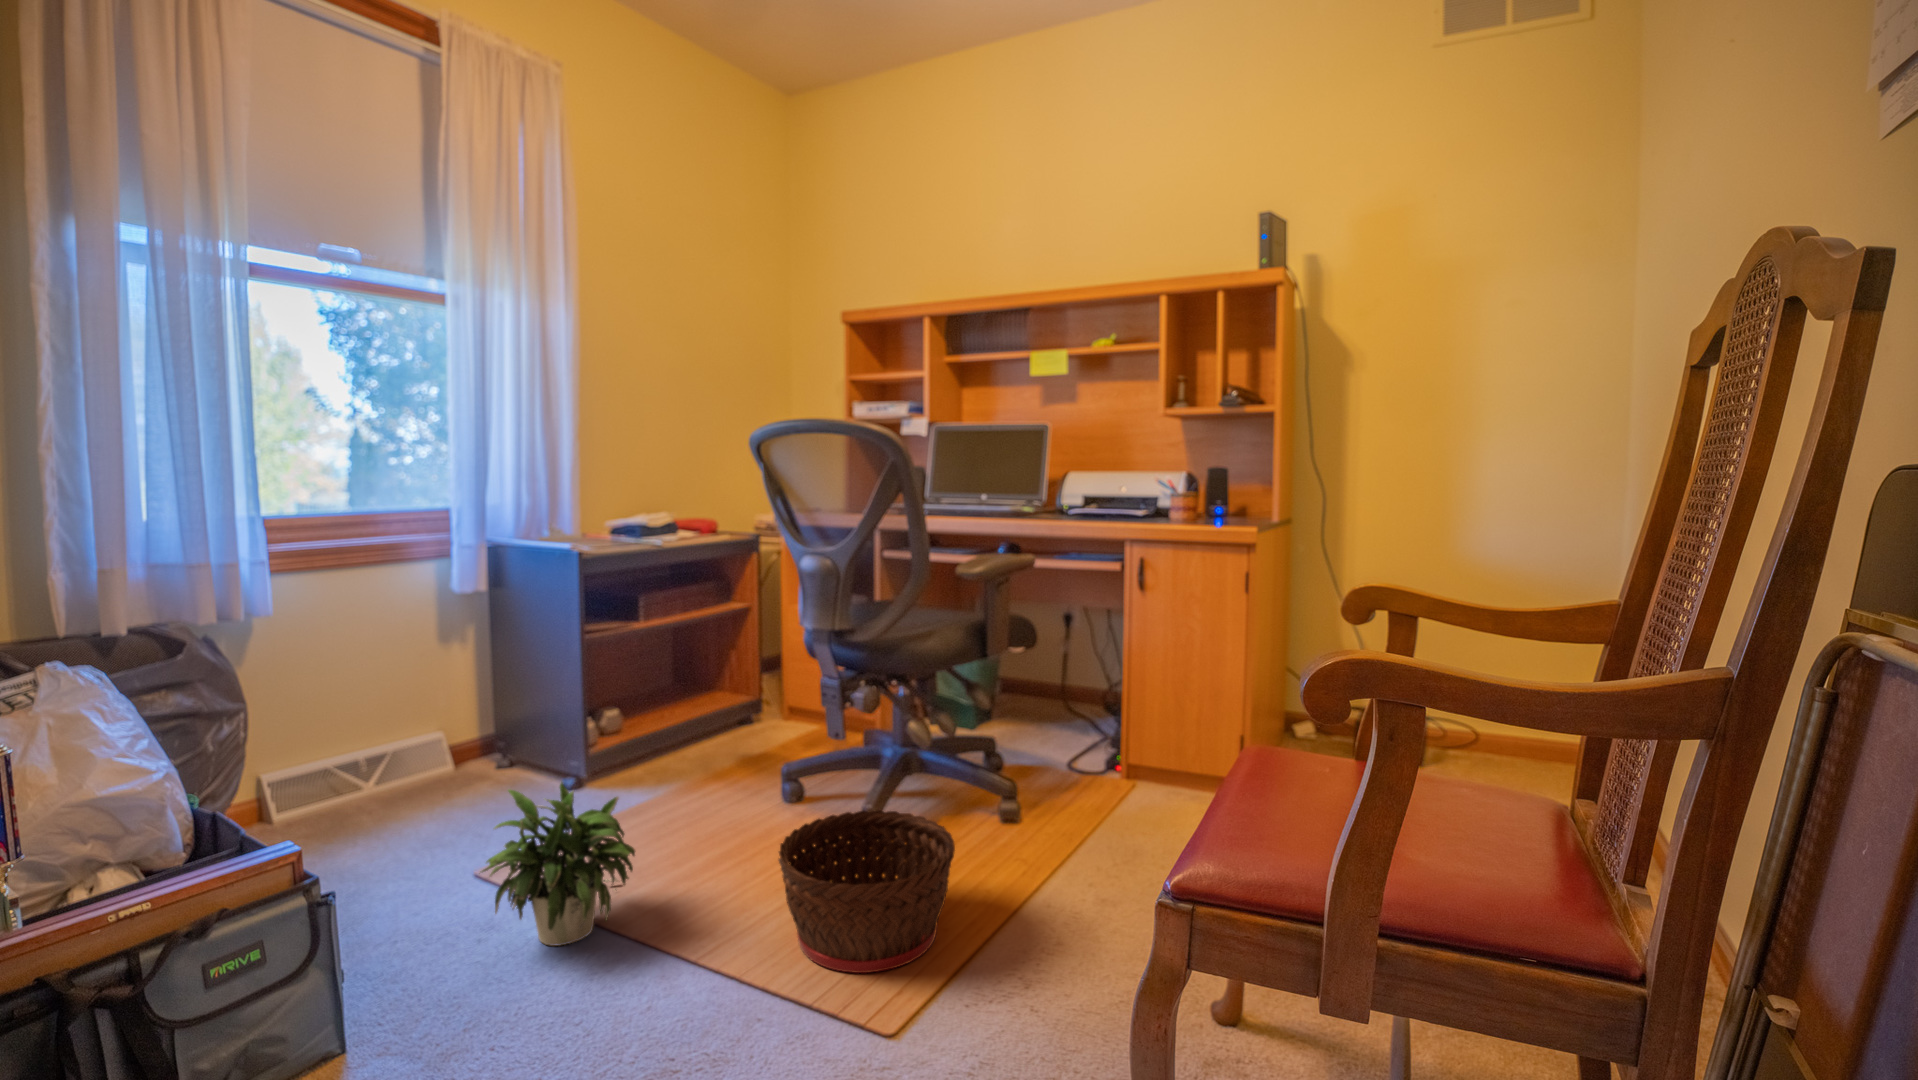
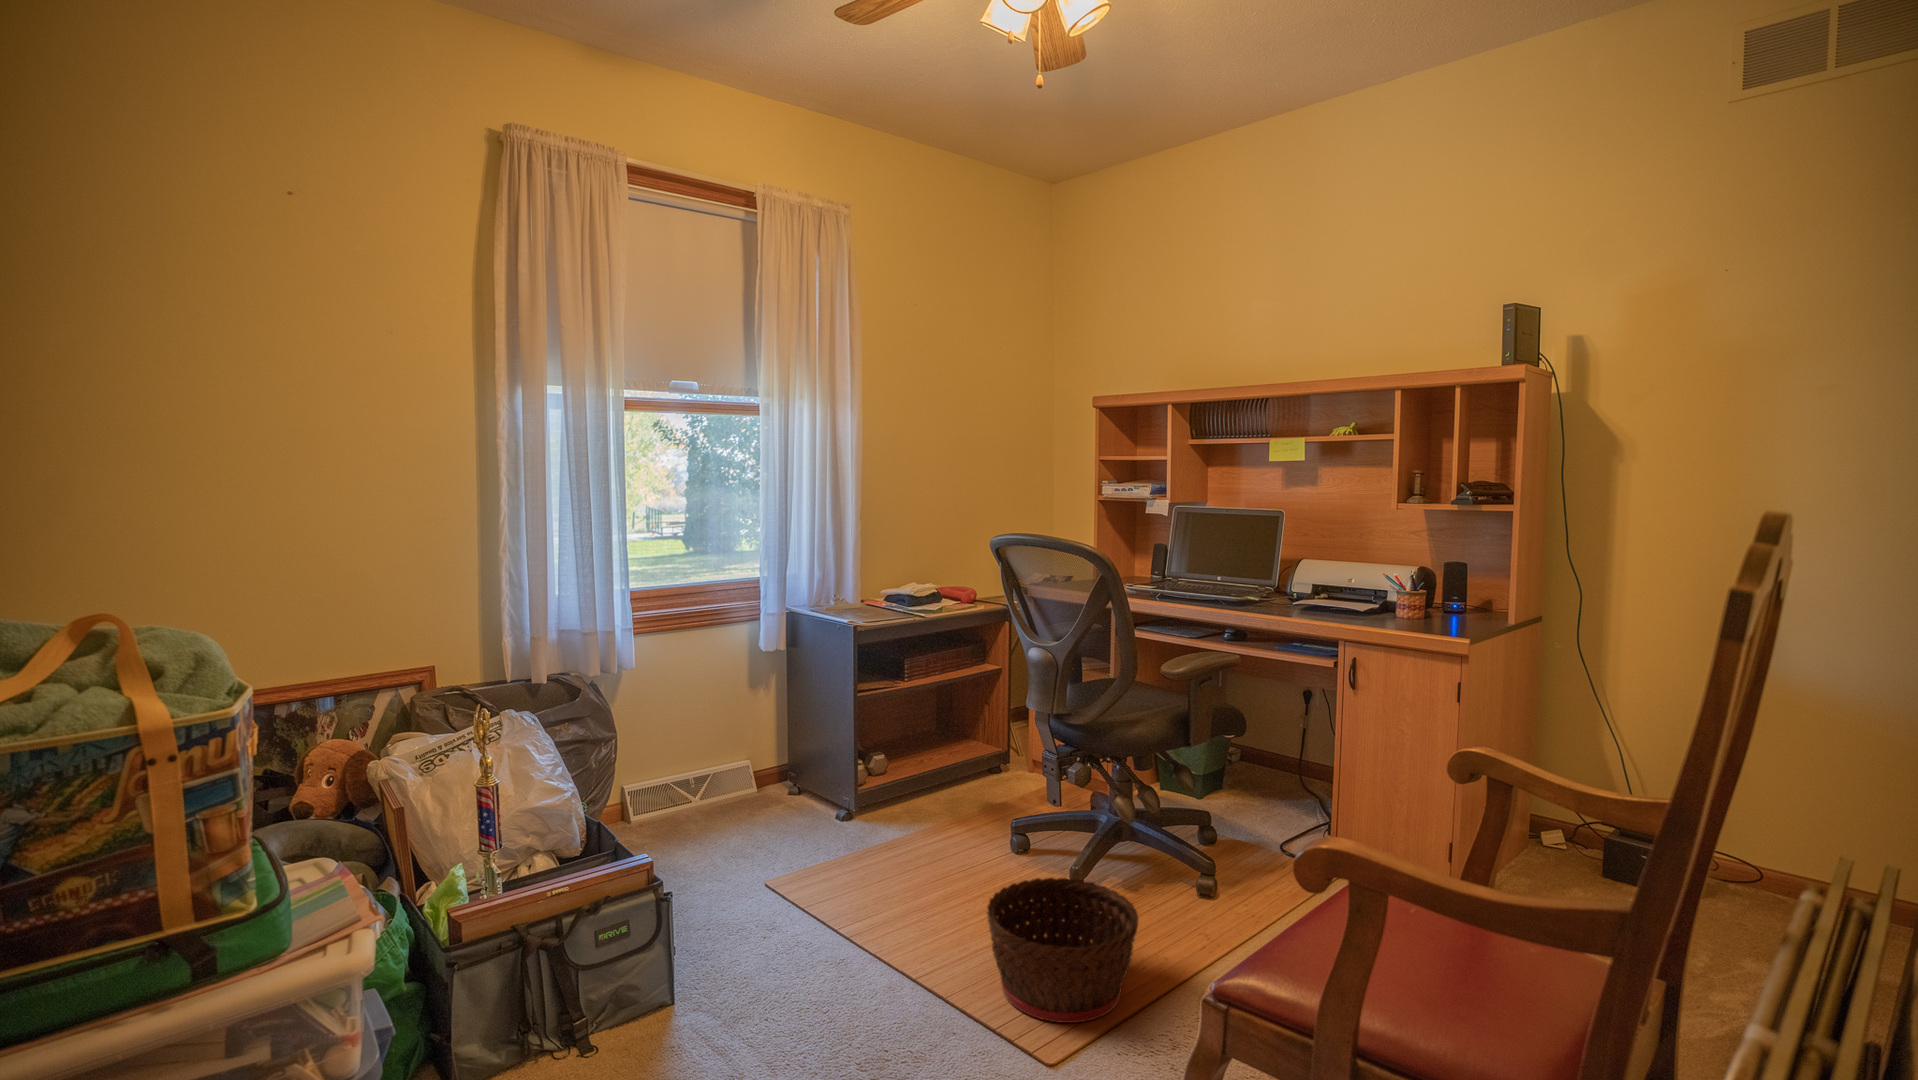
potted plant: present [480,783,635,946] -> none [765,821,879,955]

